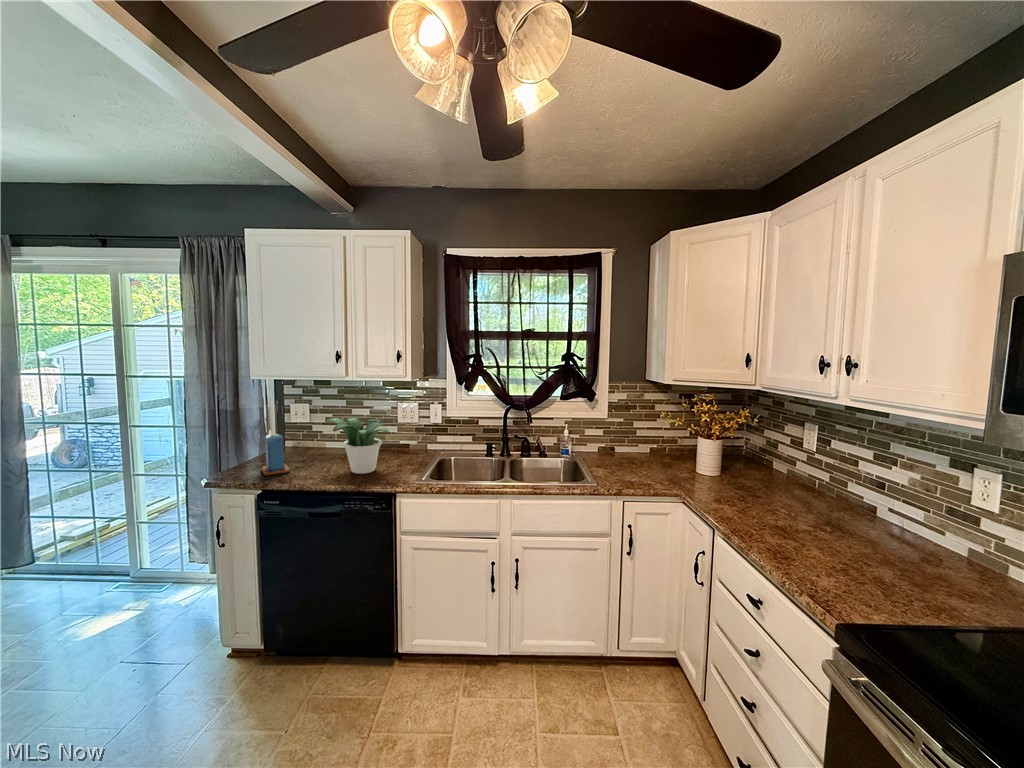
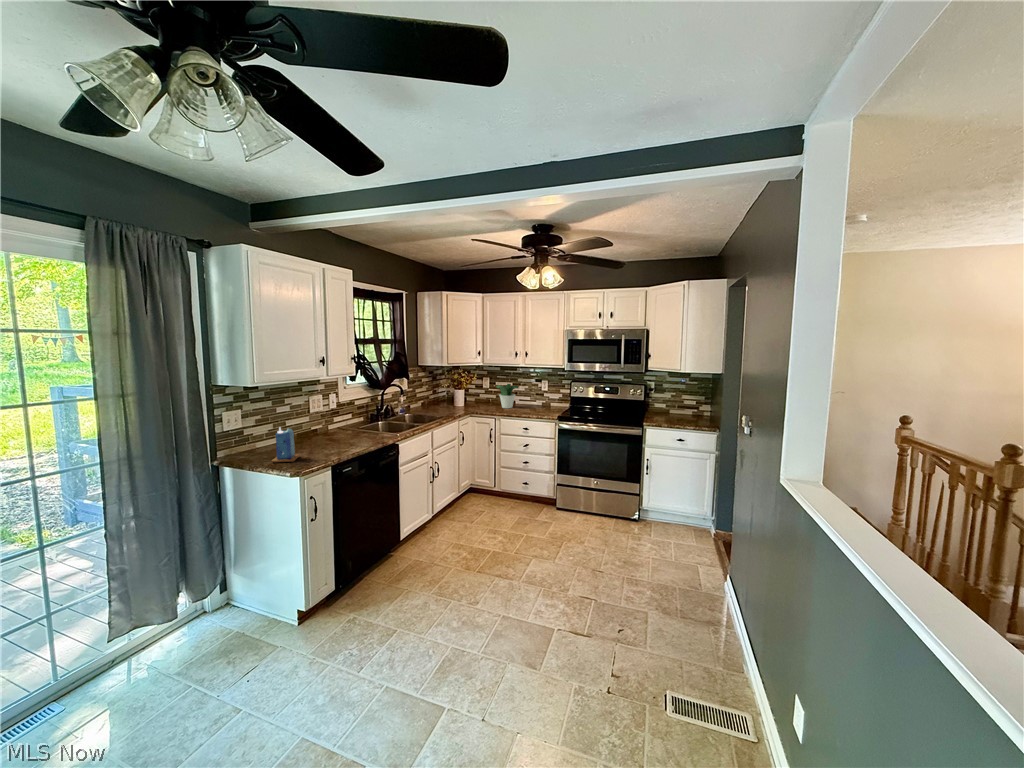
potted plant: present [324,418,389,474] -> present [496,384,518,408]

